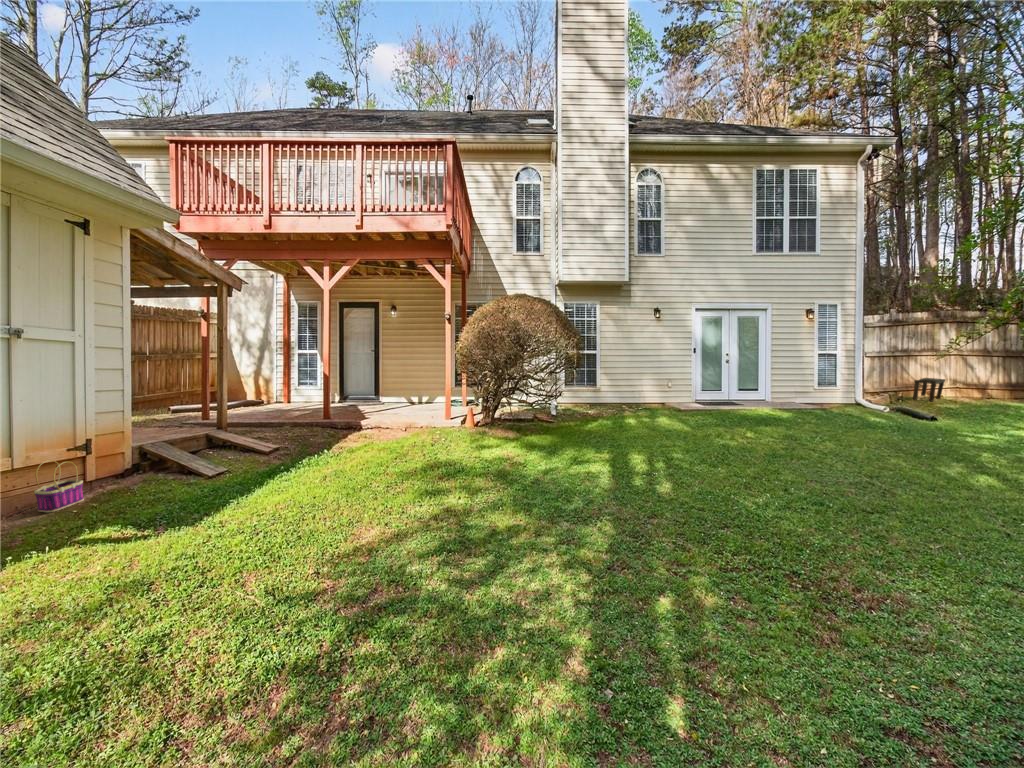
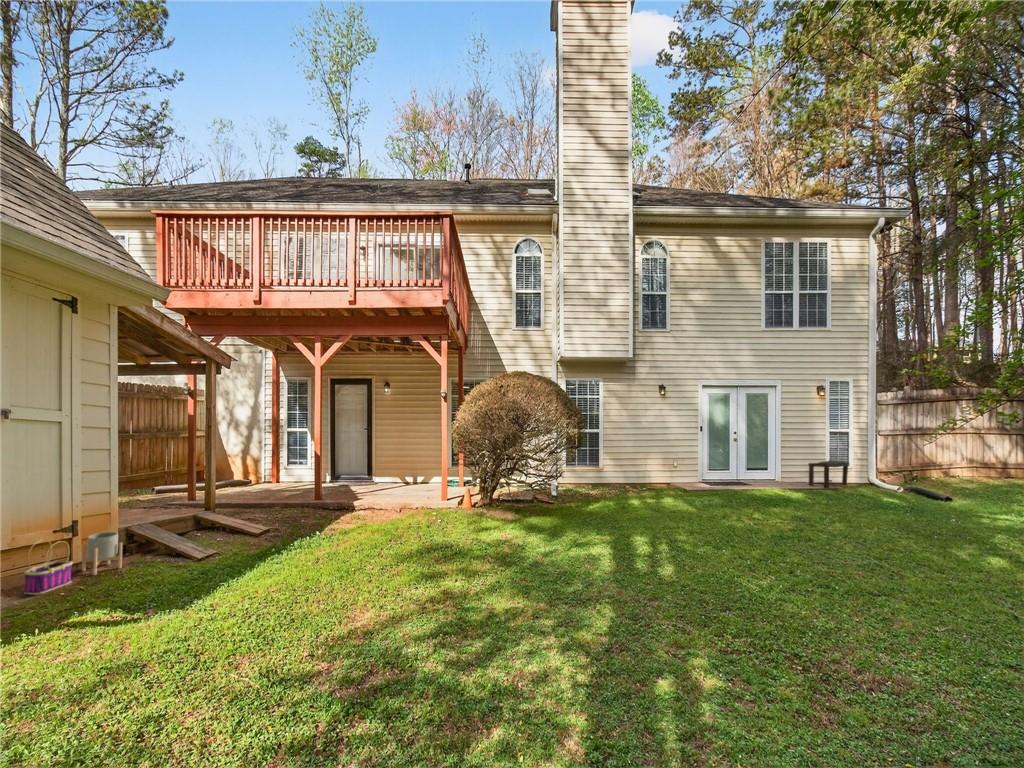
bench: present [913,378,945,402] -> present [808,461,849,488]
planter: none [93,452,134,493] -> present [82,532,122,575]

